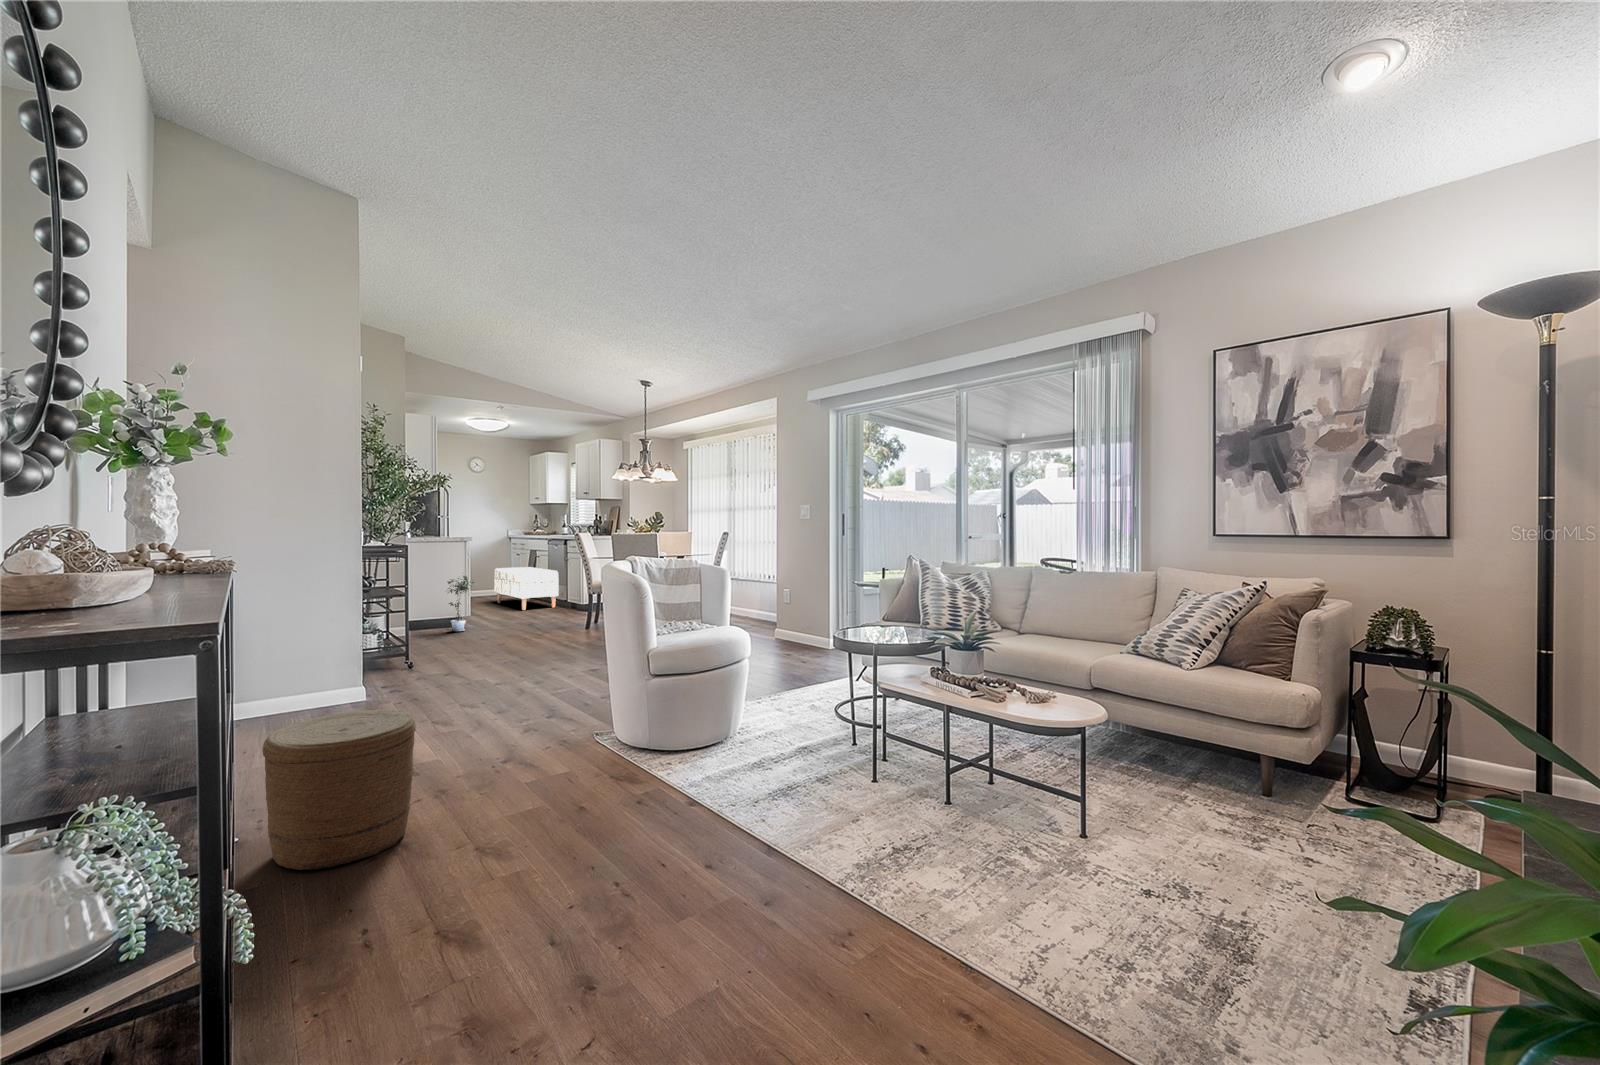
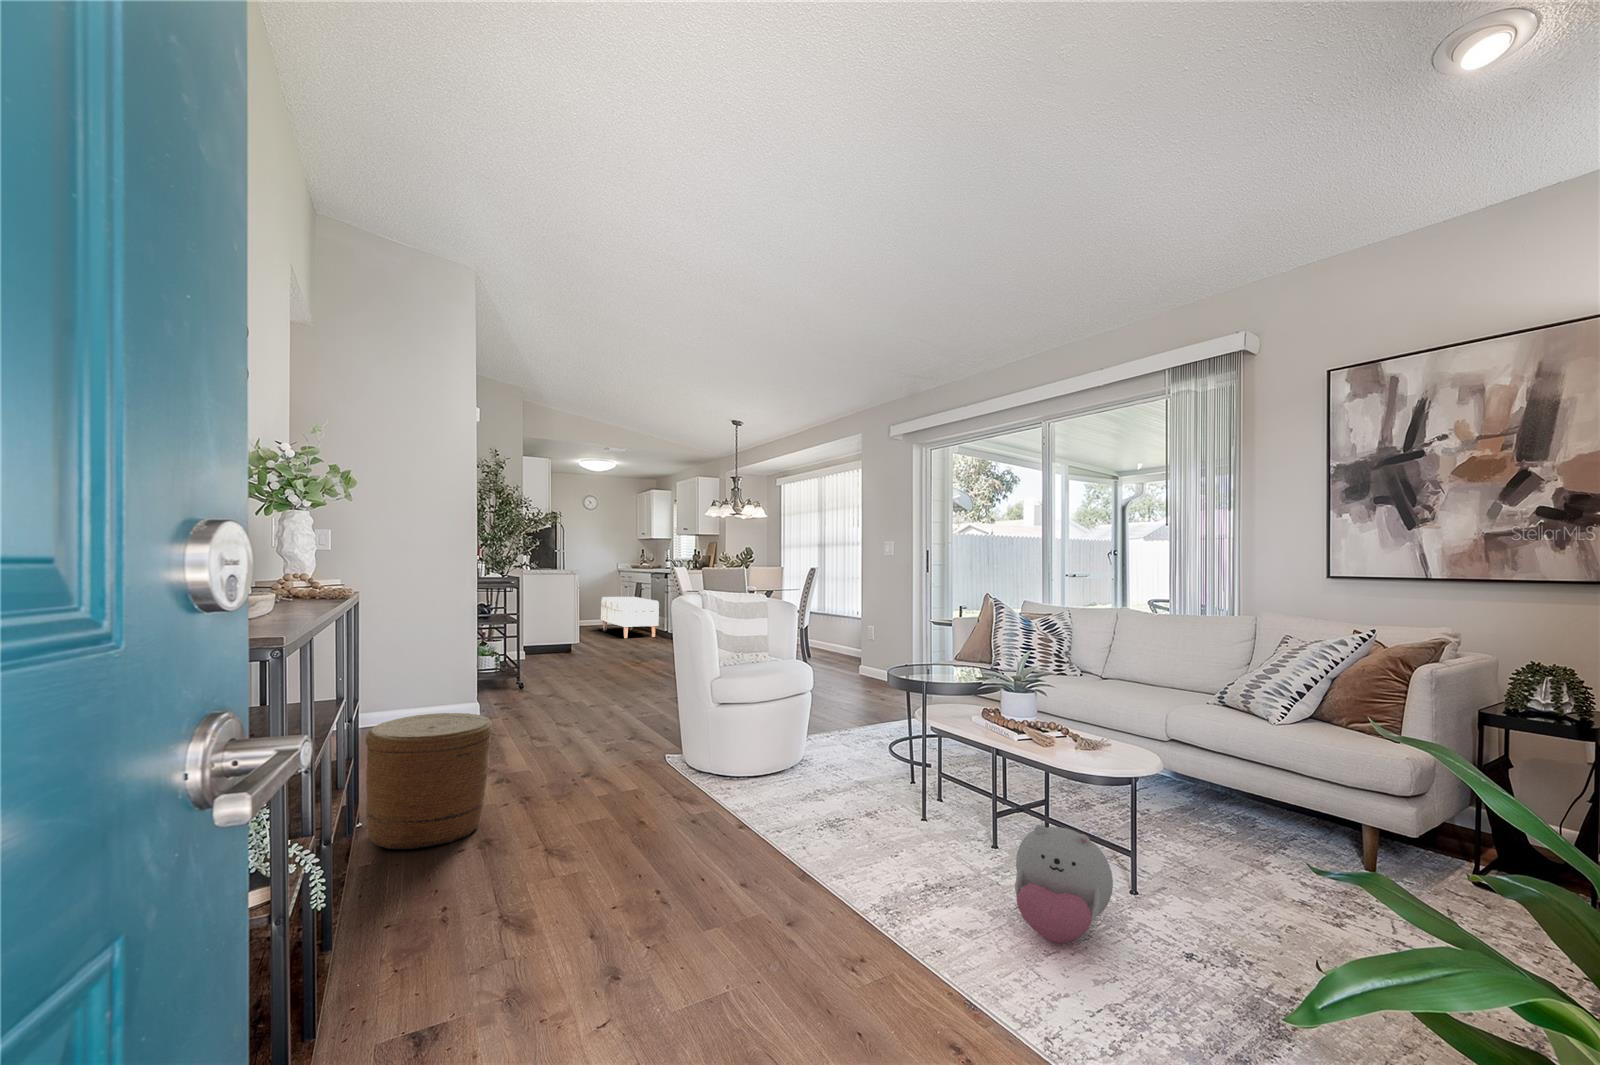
potted plant: present [447,573,475,632] -> none [552,599,580,655]
plush toy: none [986,784,1078,894] -> present [1015,825,1113,943]

